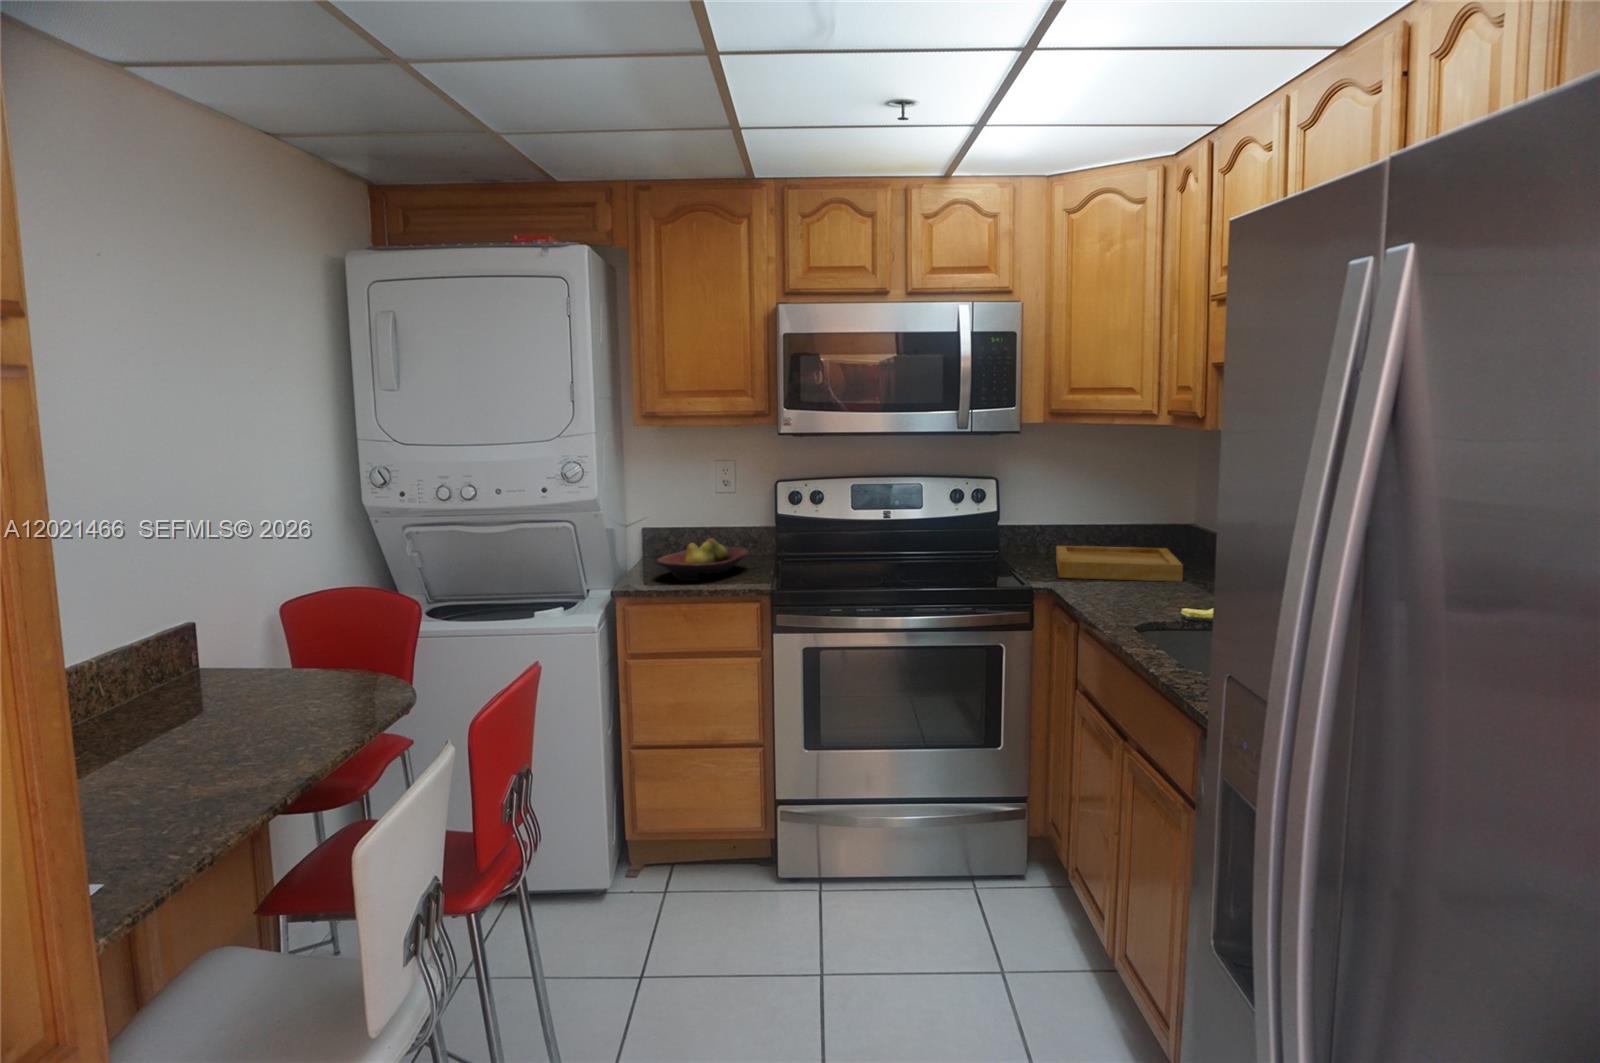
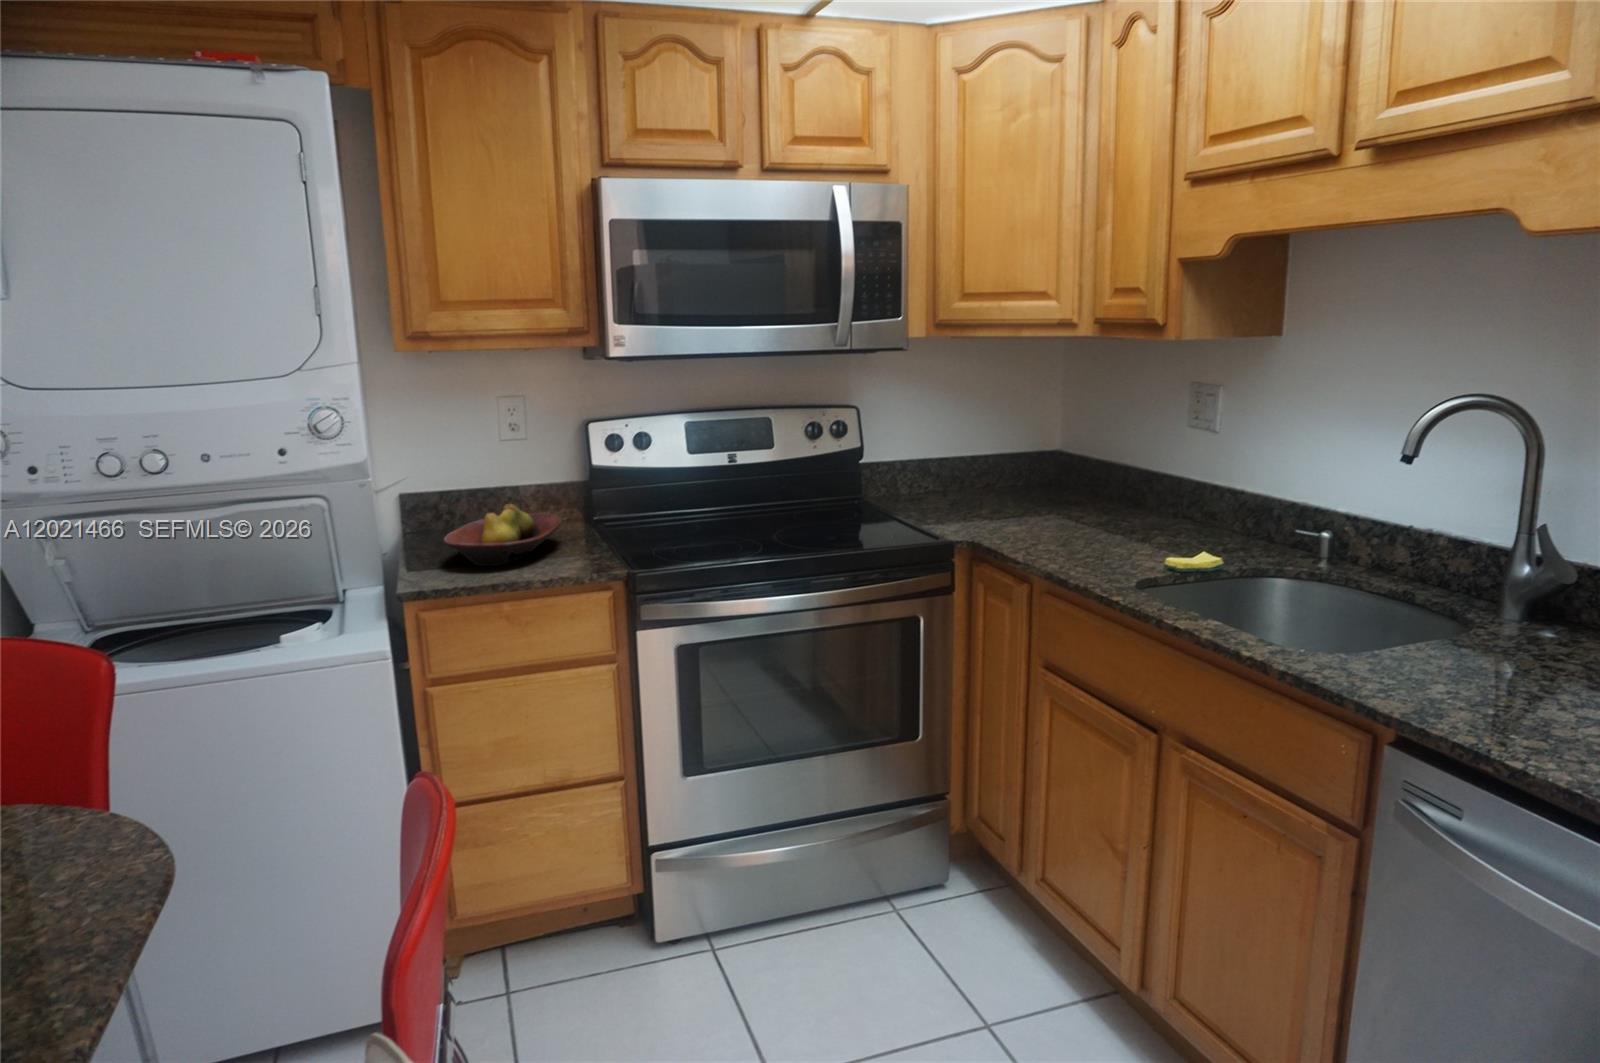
tray: present [1056,546,1183,582] -> none [929,480,1096,525]

